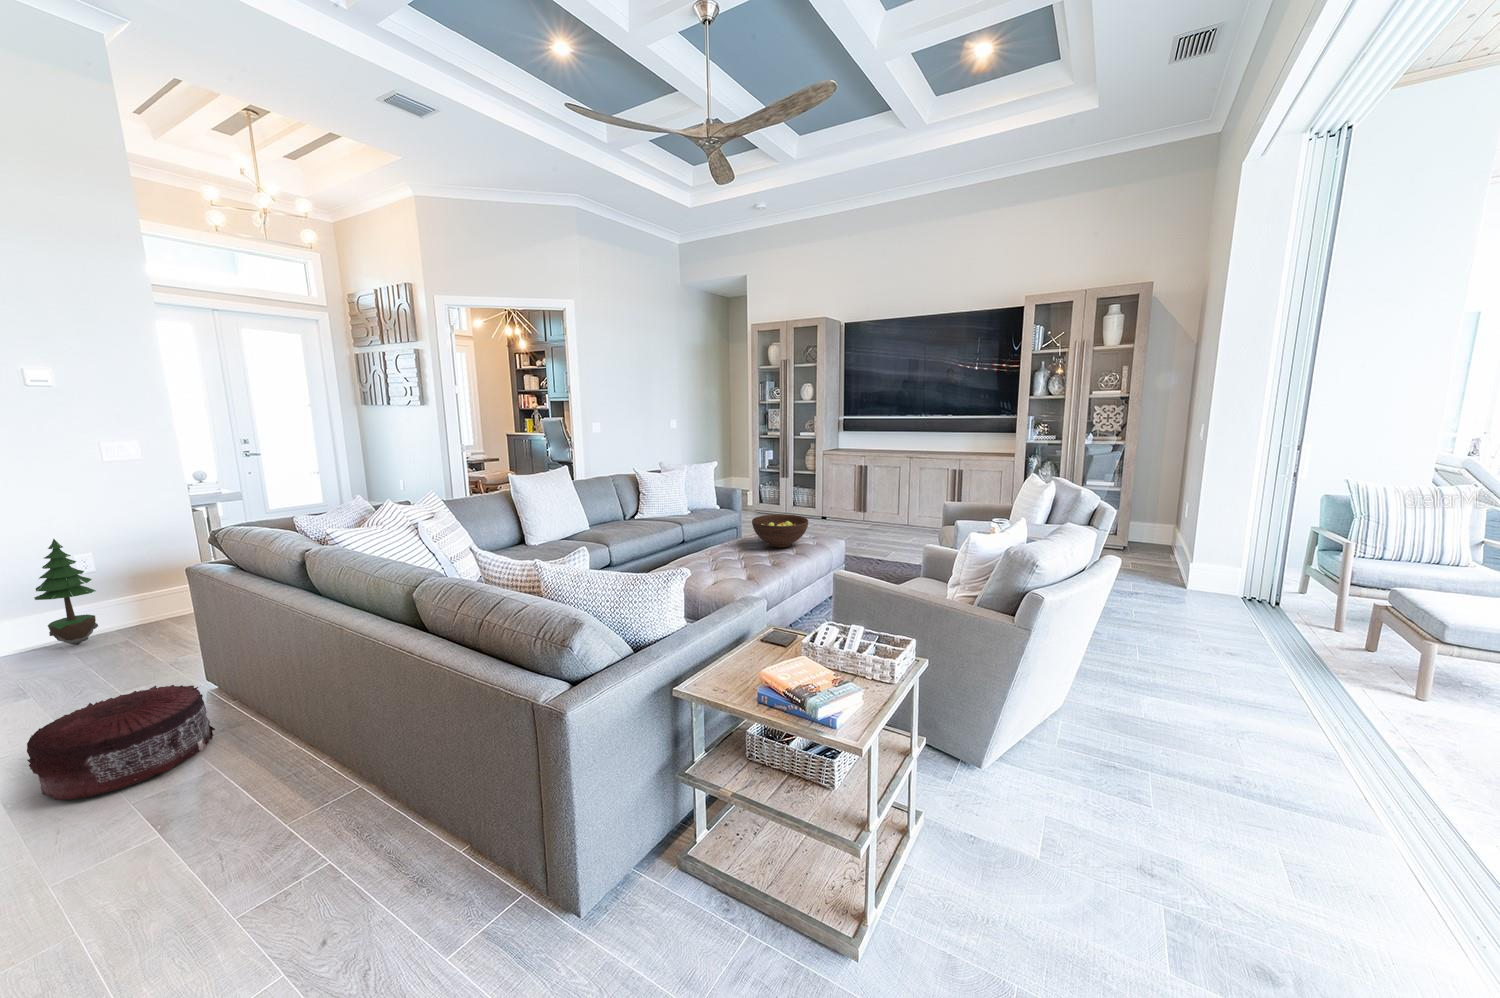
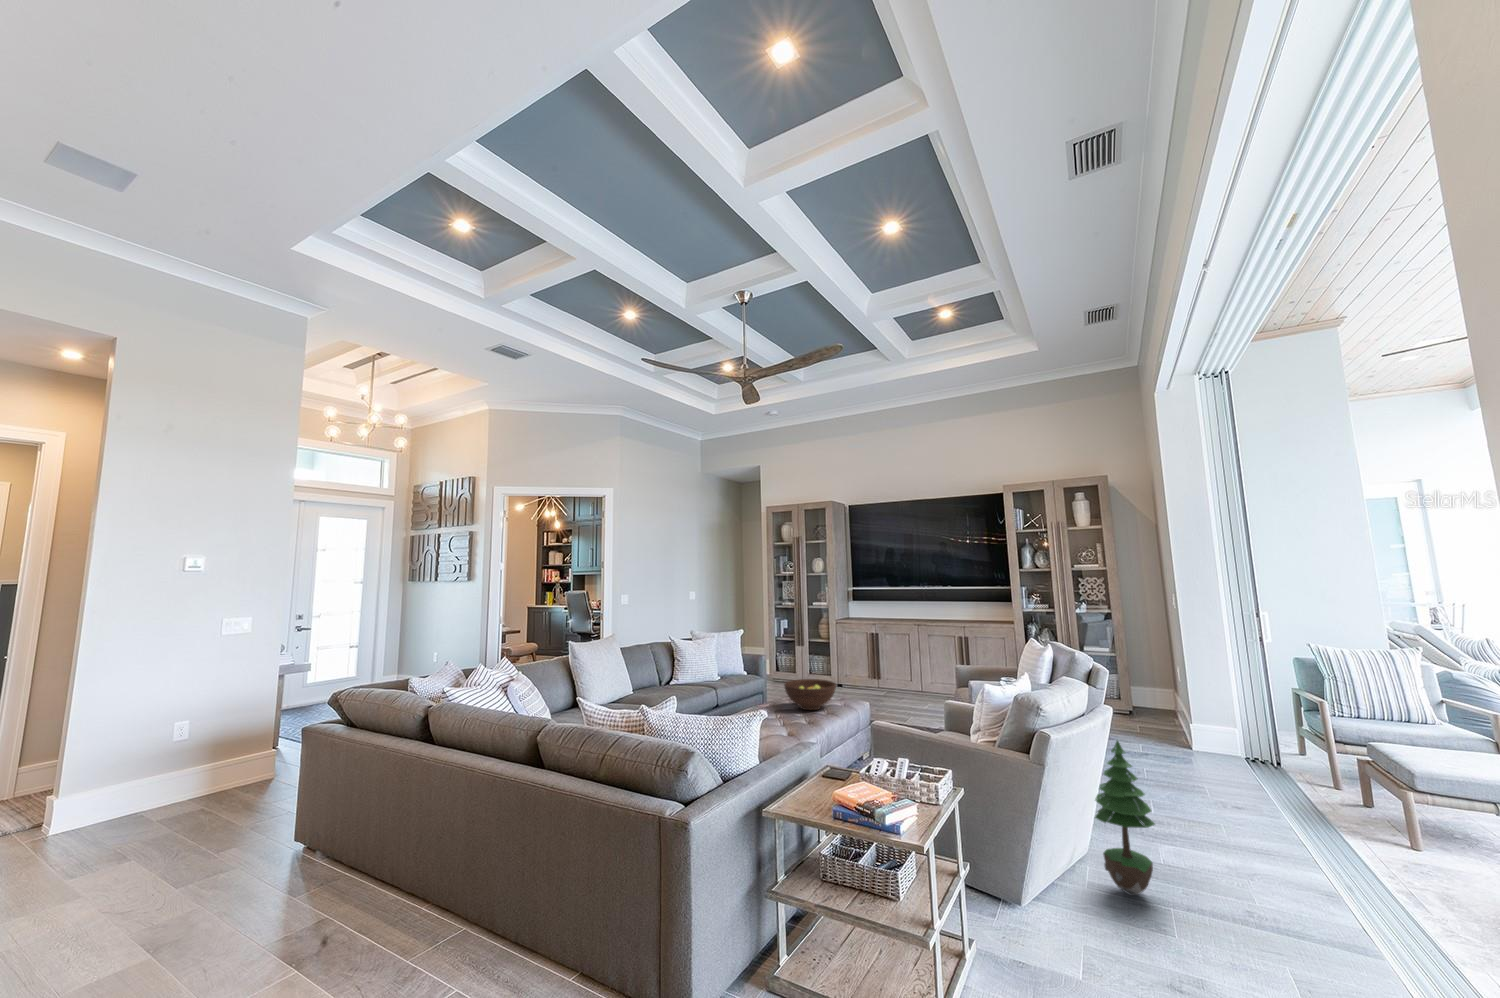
potted tree: present [34,539,98,645] -> present [1095,741,1155,895]
pouf: present [27,685,215,800] -> none [163,836,308,944]

